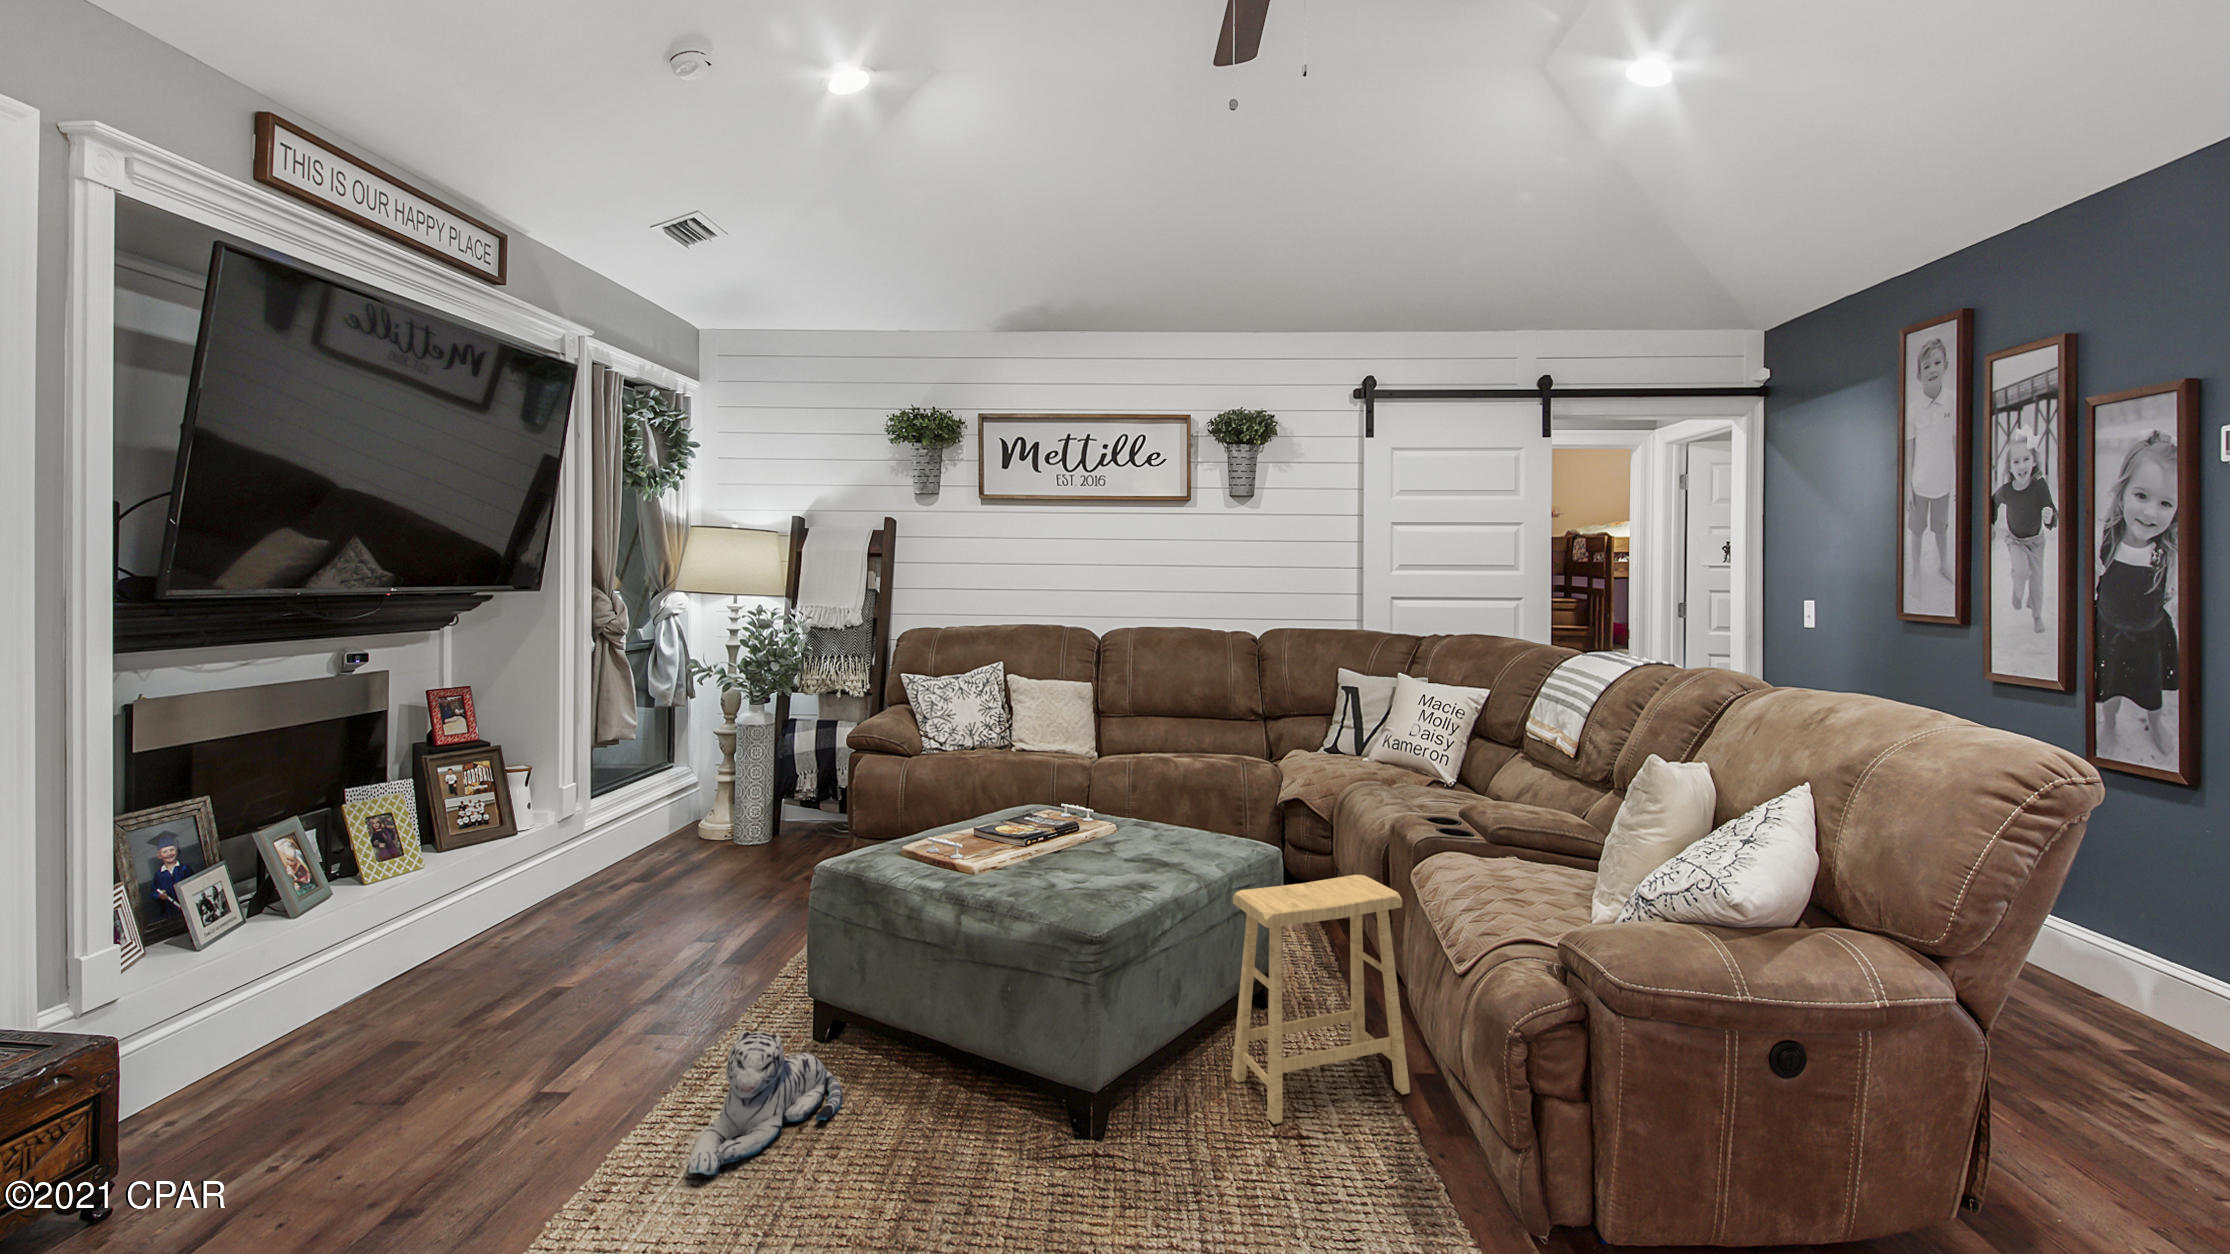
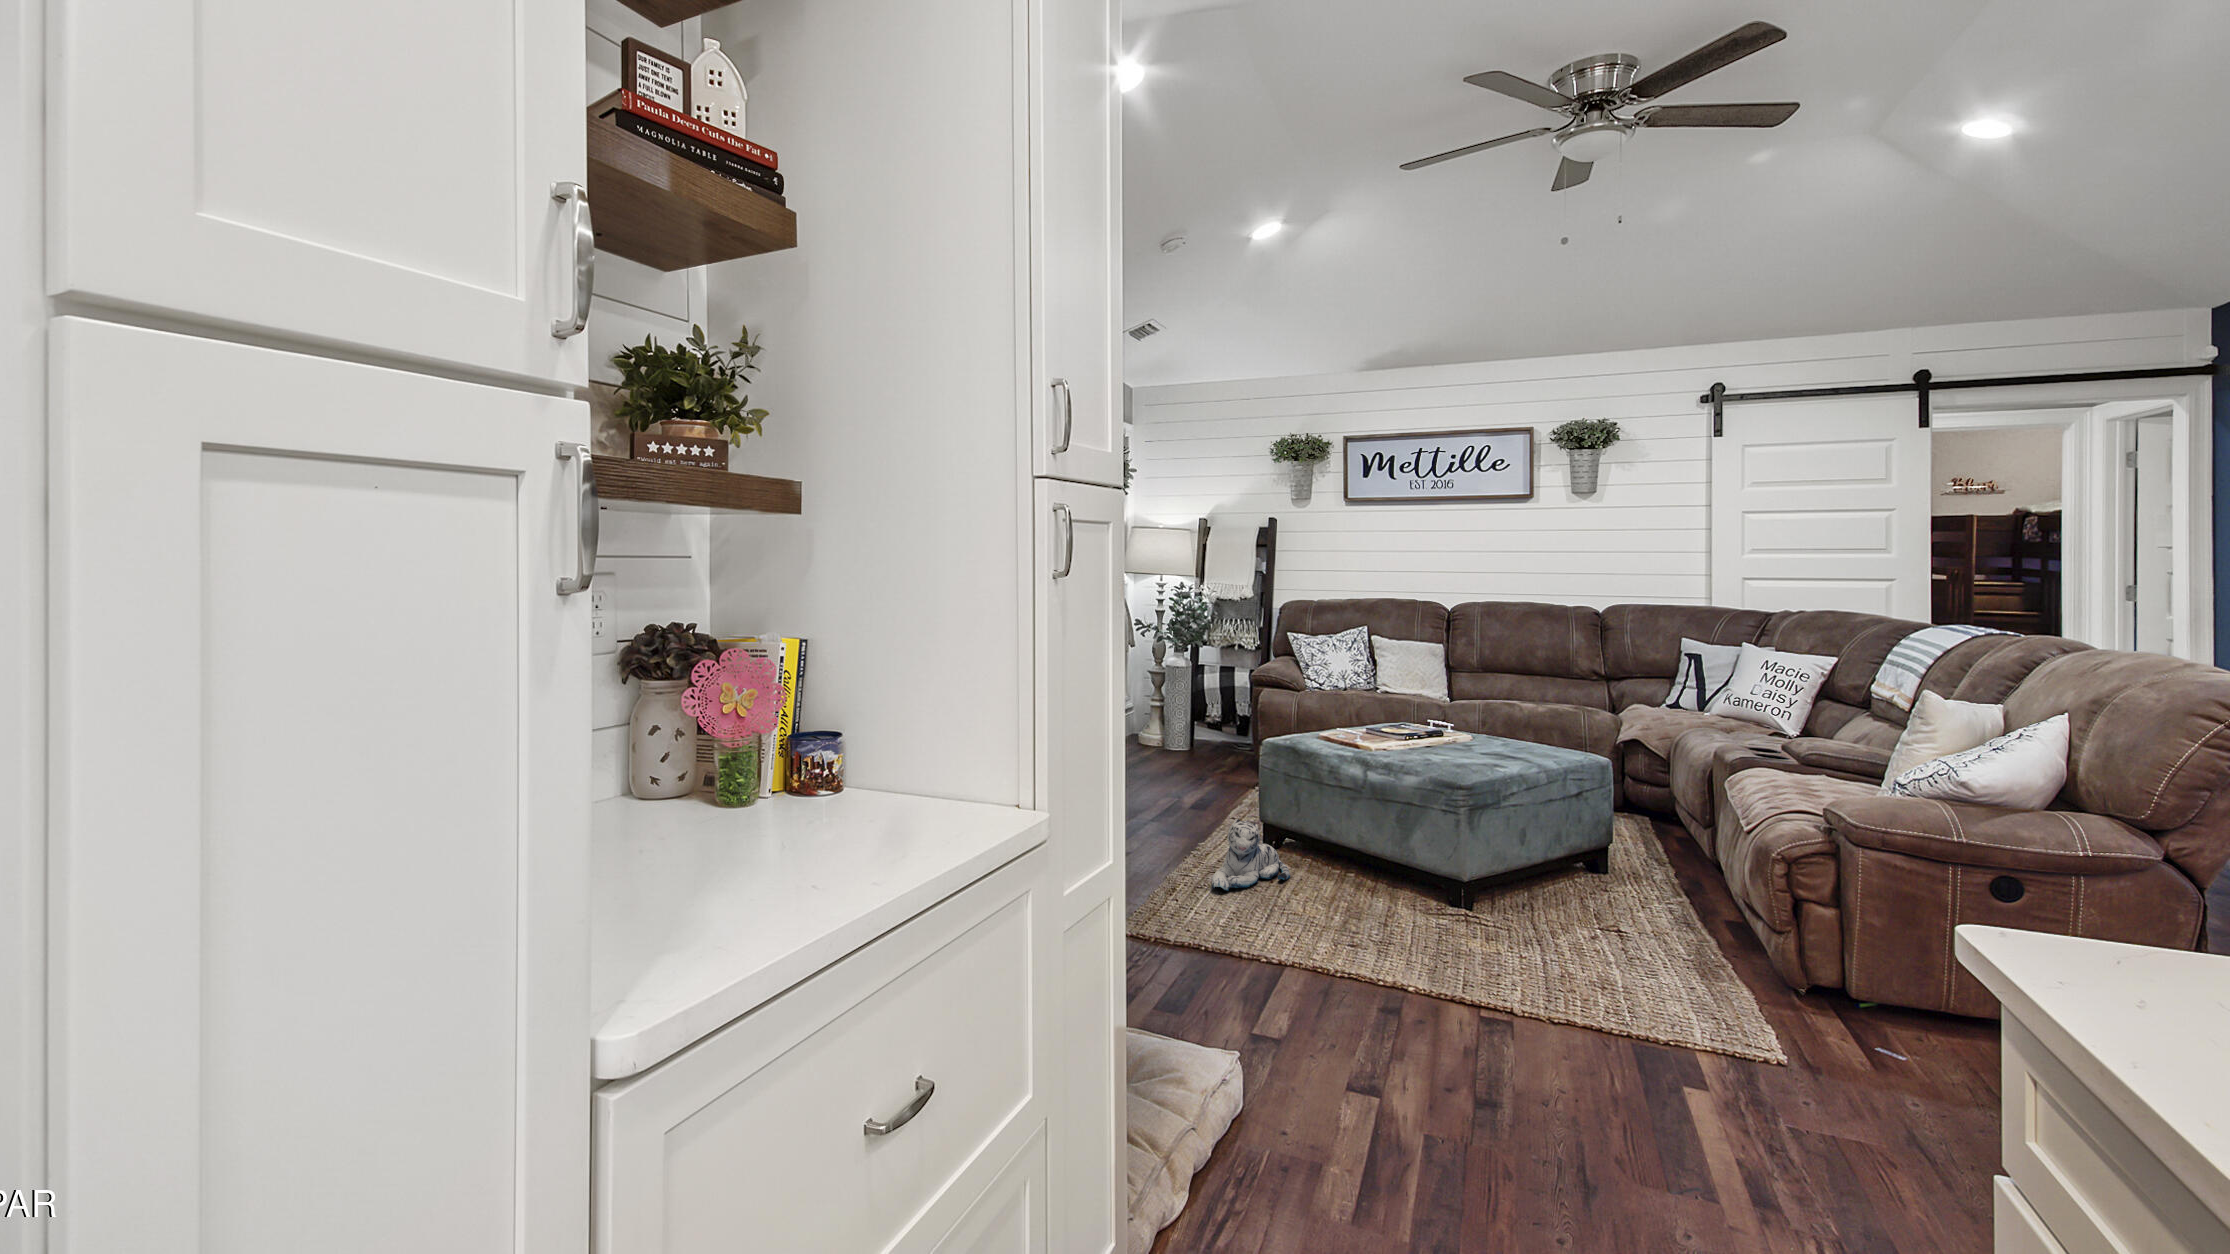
footstool: present [1232,875,1410,1124] -> none [1564,770,1715,929]

